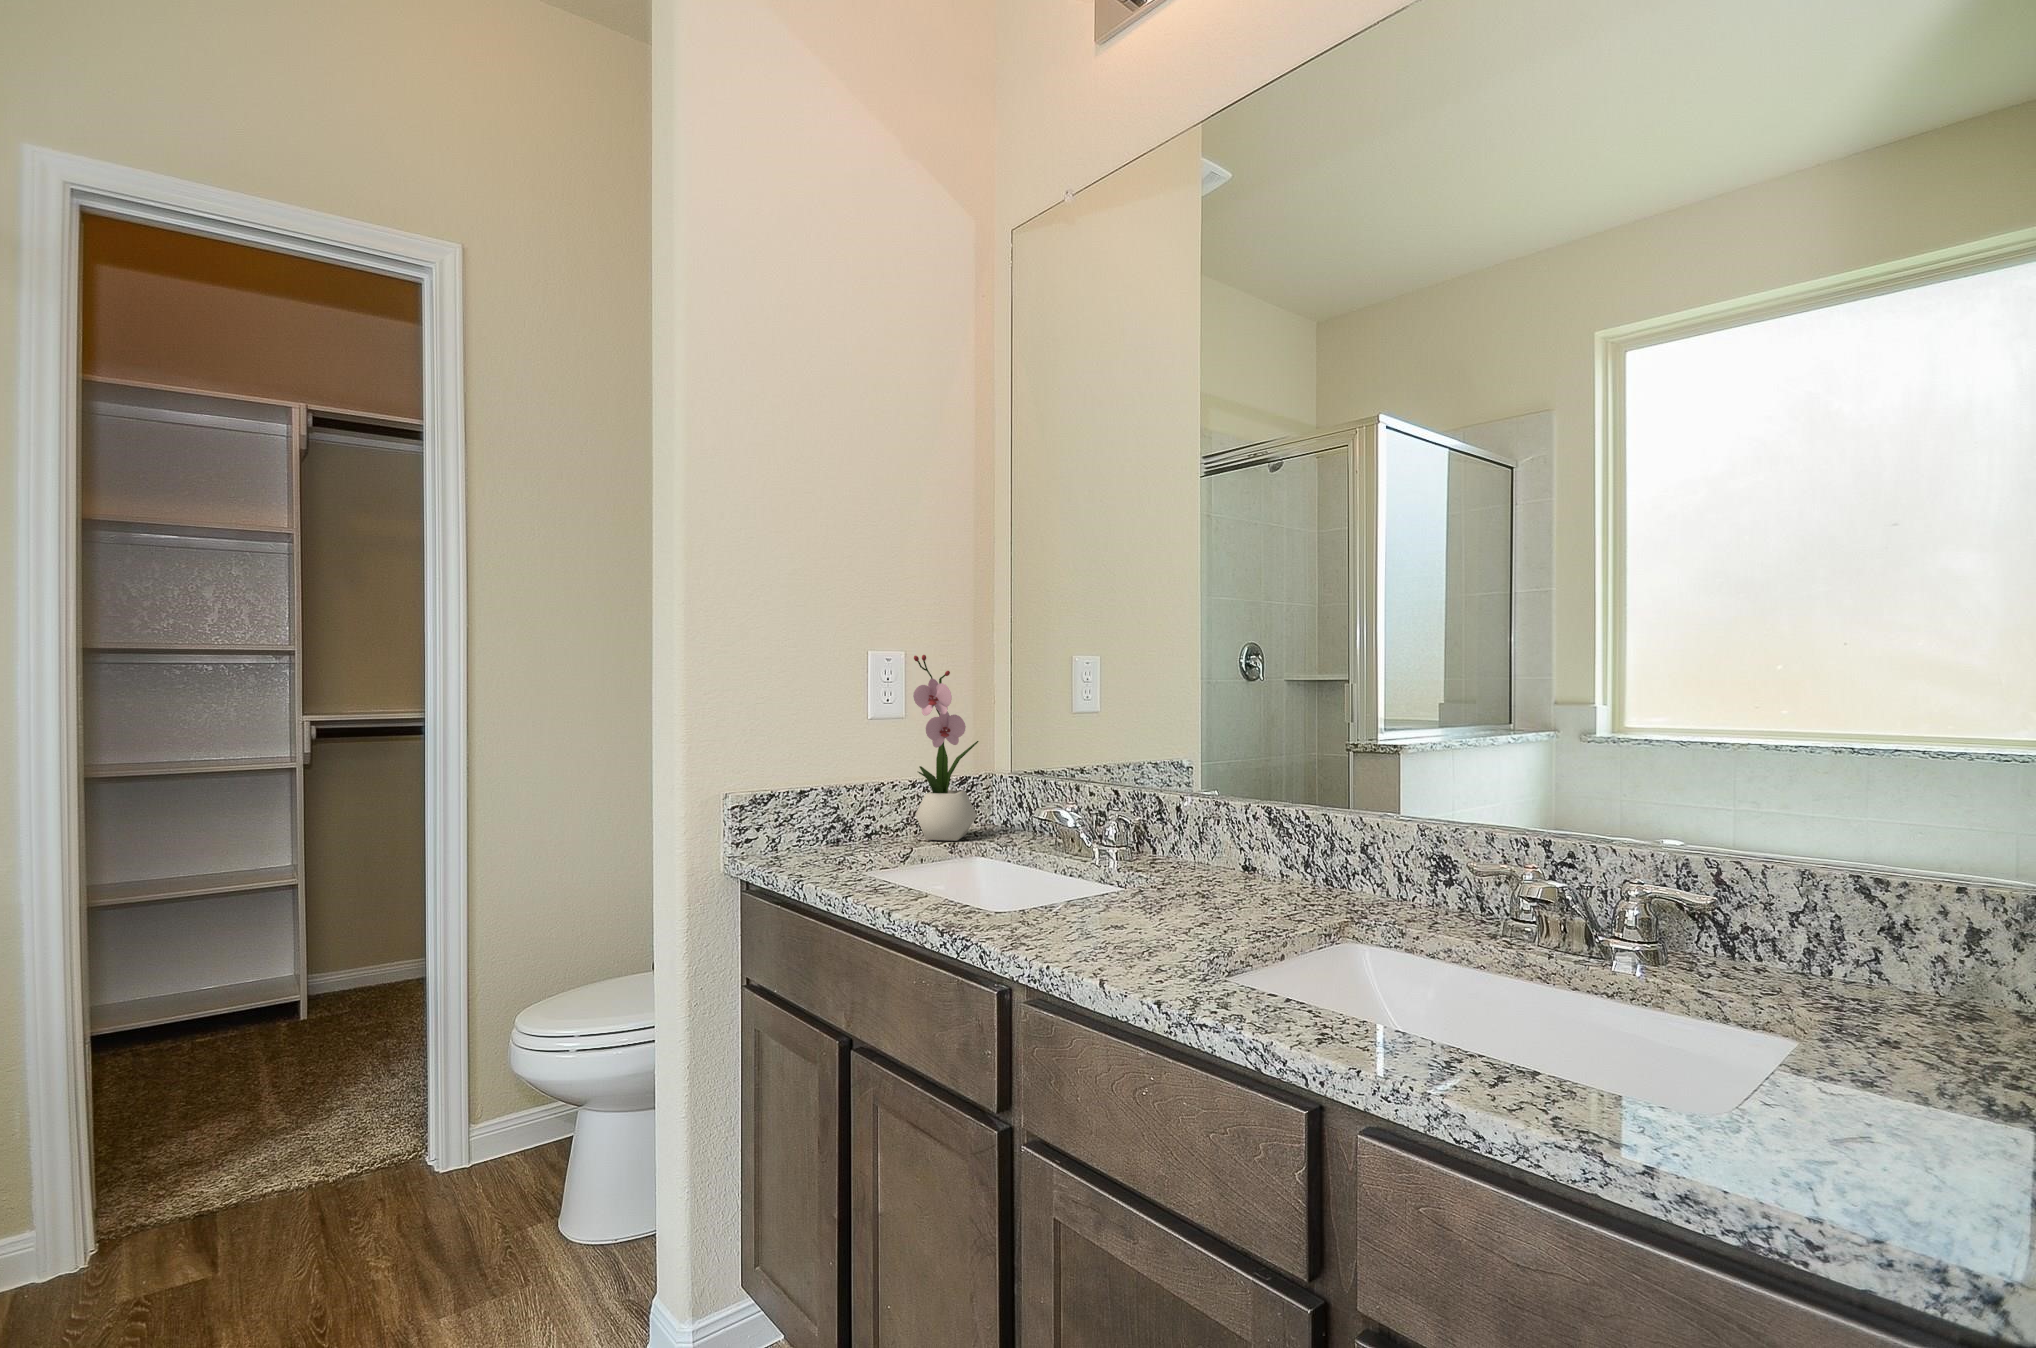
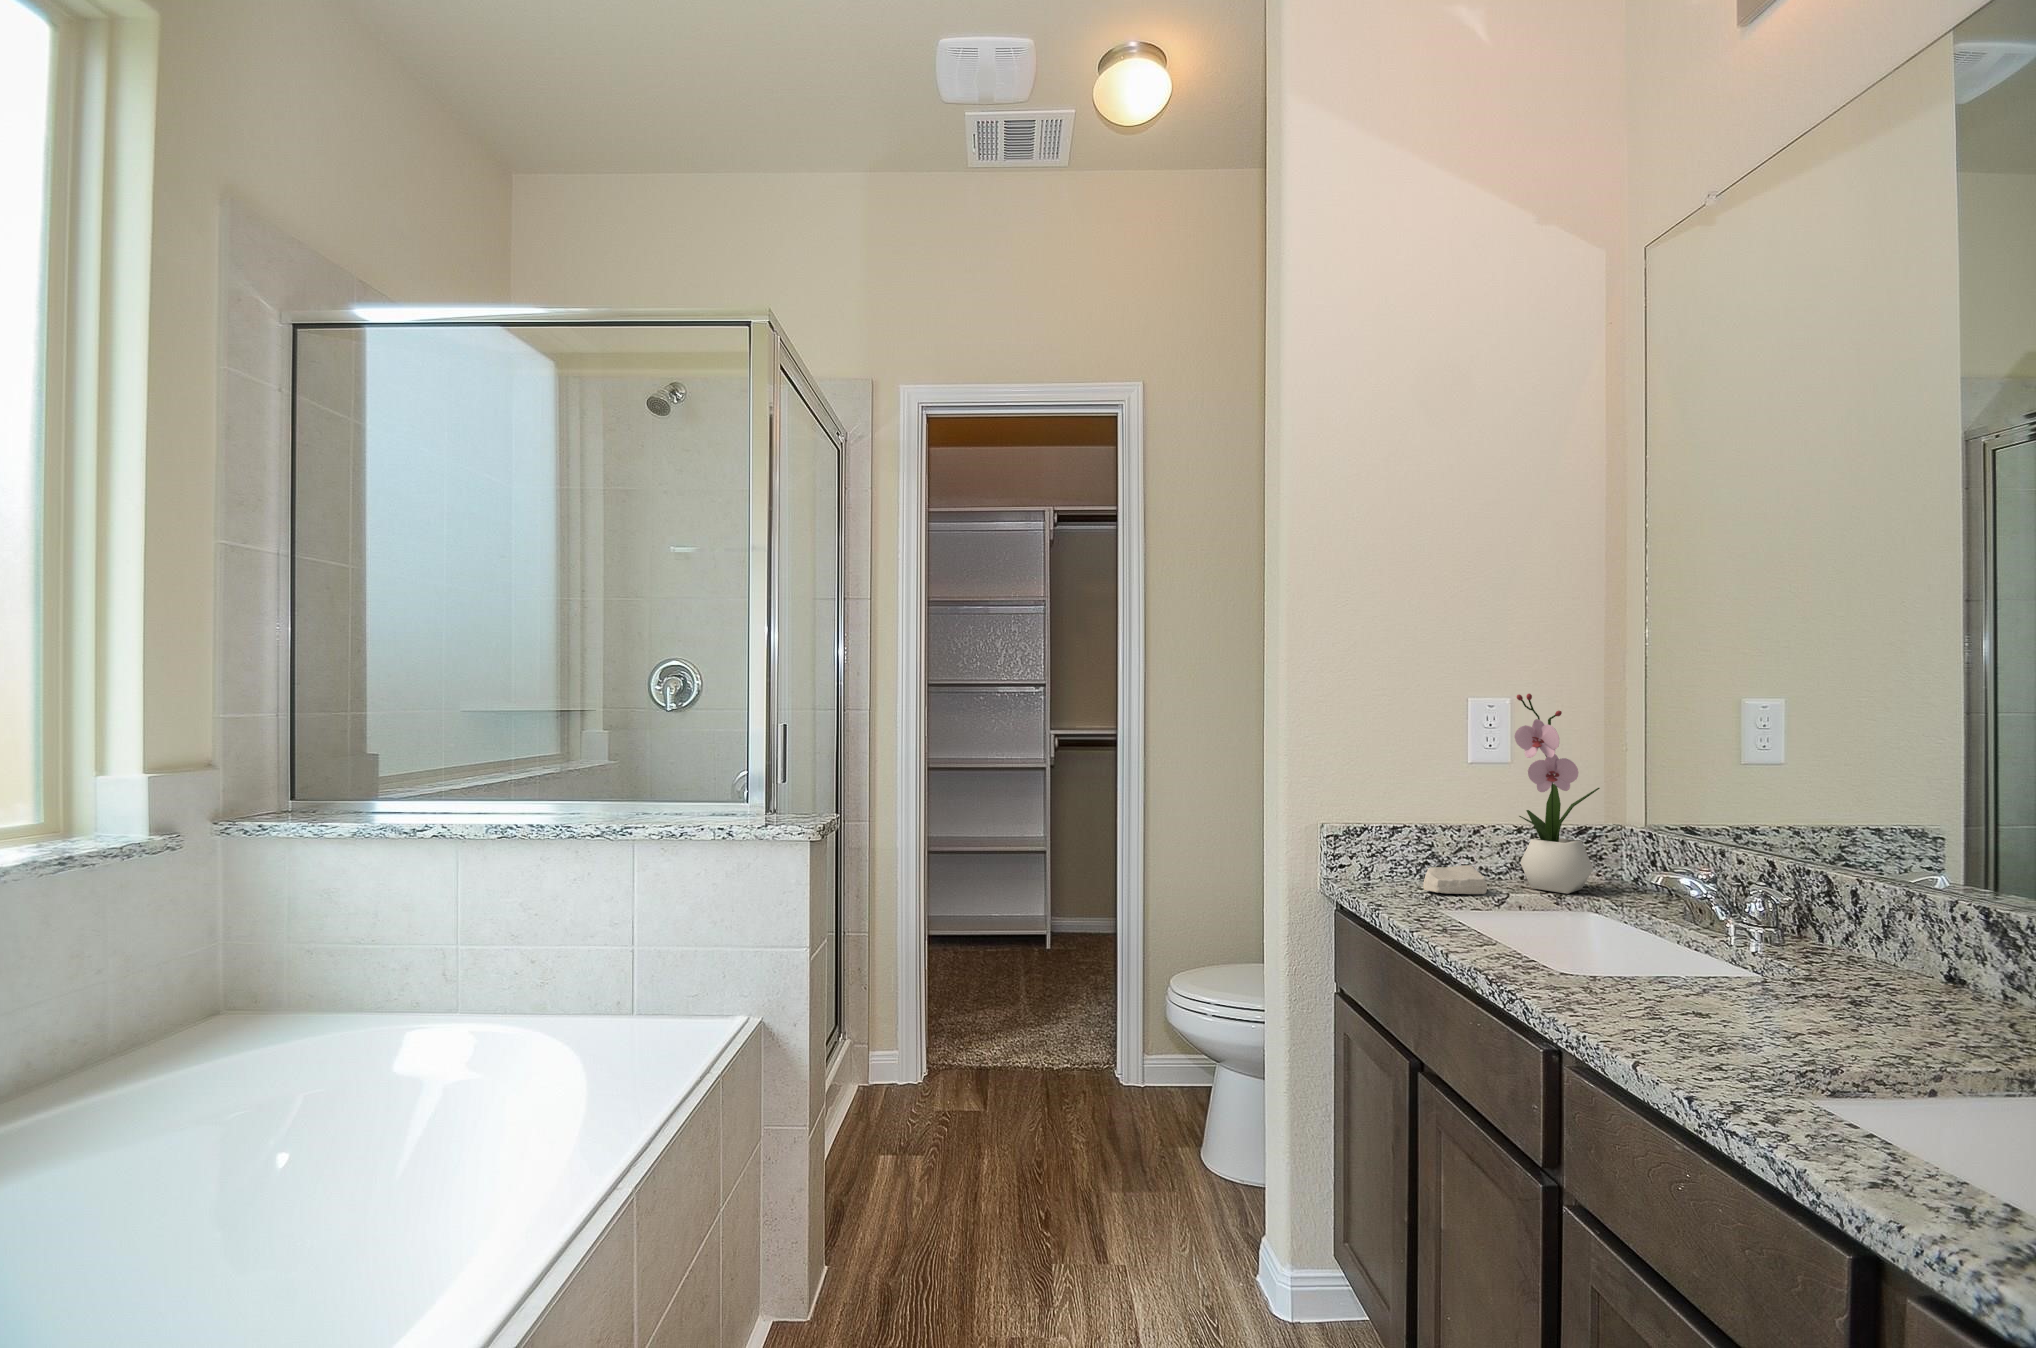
soap bar: none [834,824,893,854] -> present [1423,865,1487,894]

